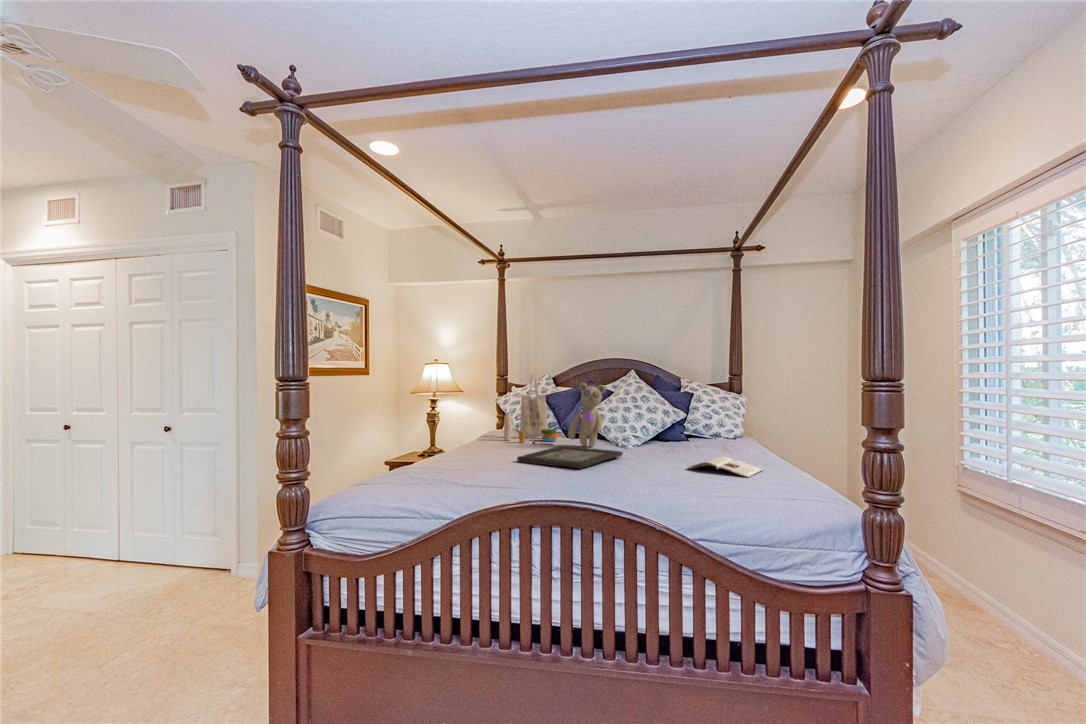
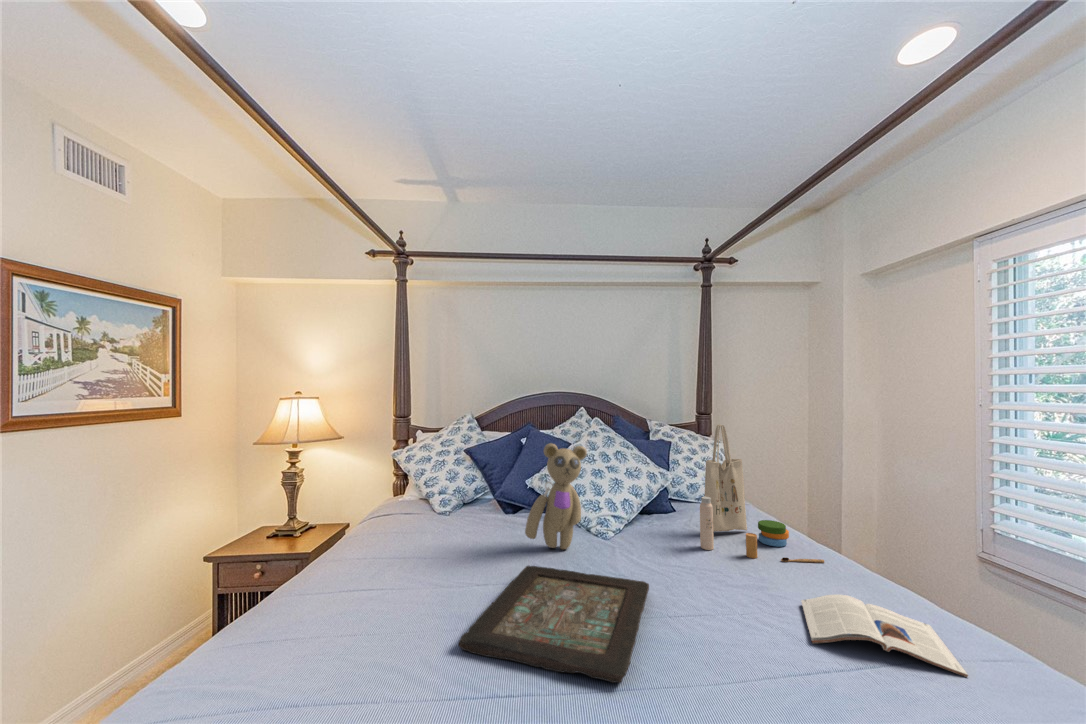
tote bag: present [504,375,558,445] -> present [700,424,824,563]

